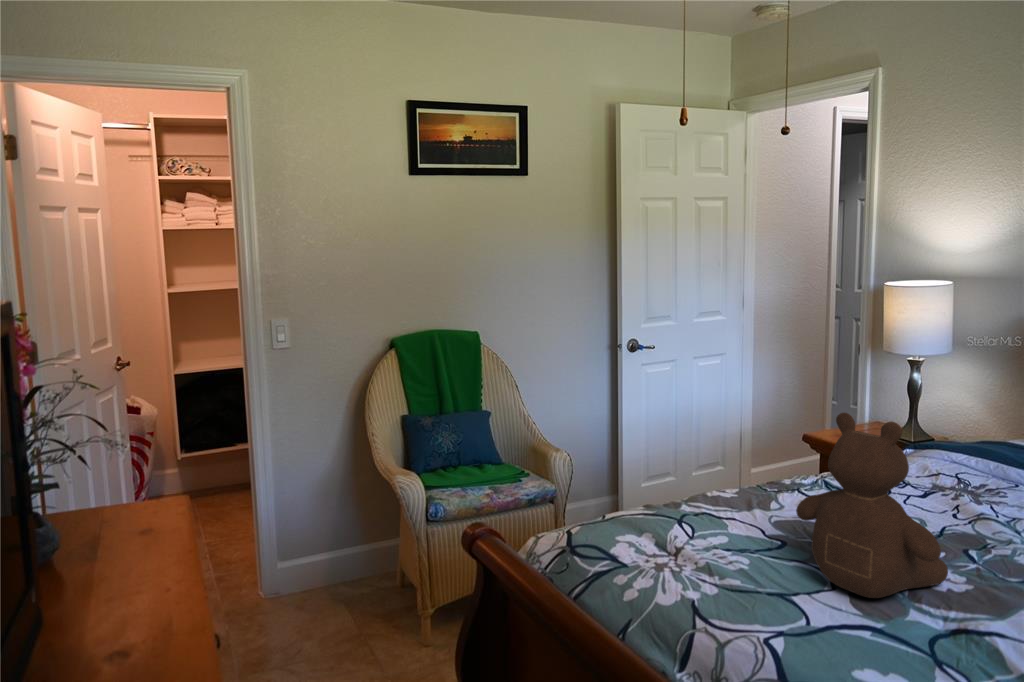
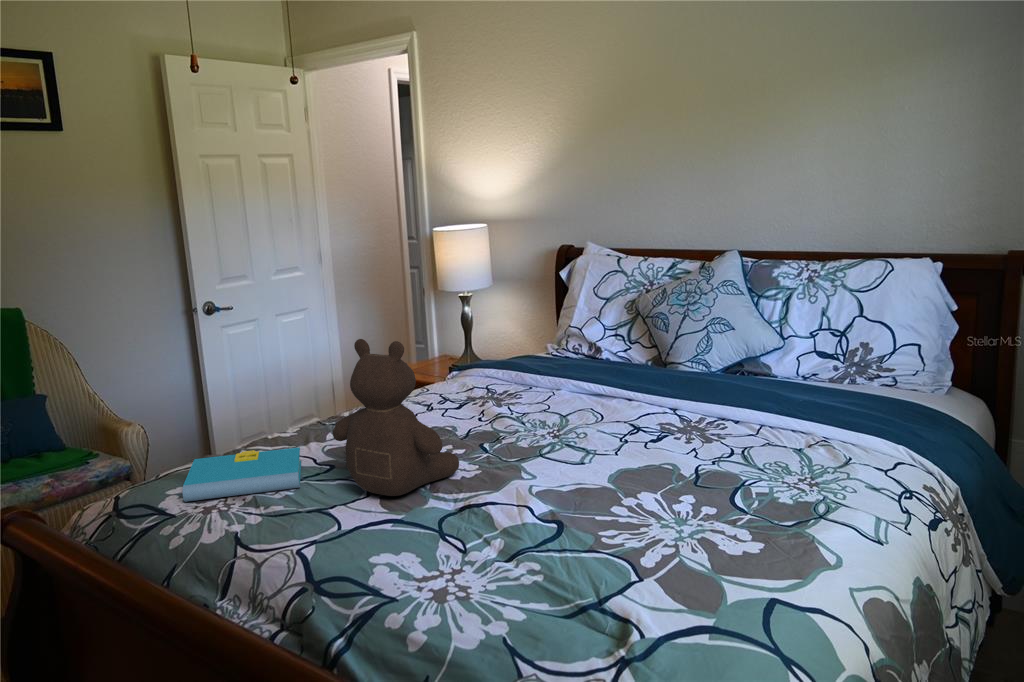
book: none [634,507,752,561] -> present [183,447,301,502]

